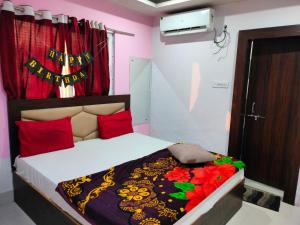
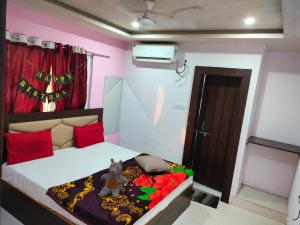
stuffed bear: none [119,144,156,198] -> present [100,159,128,199]

